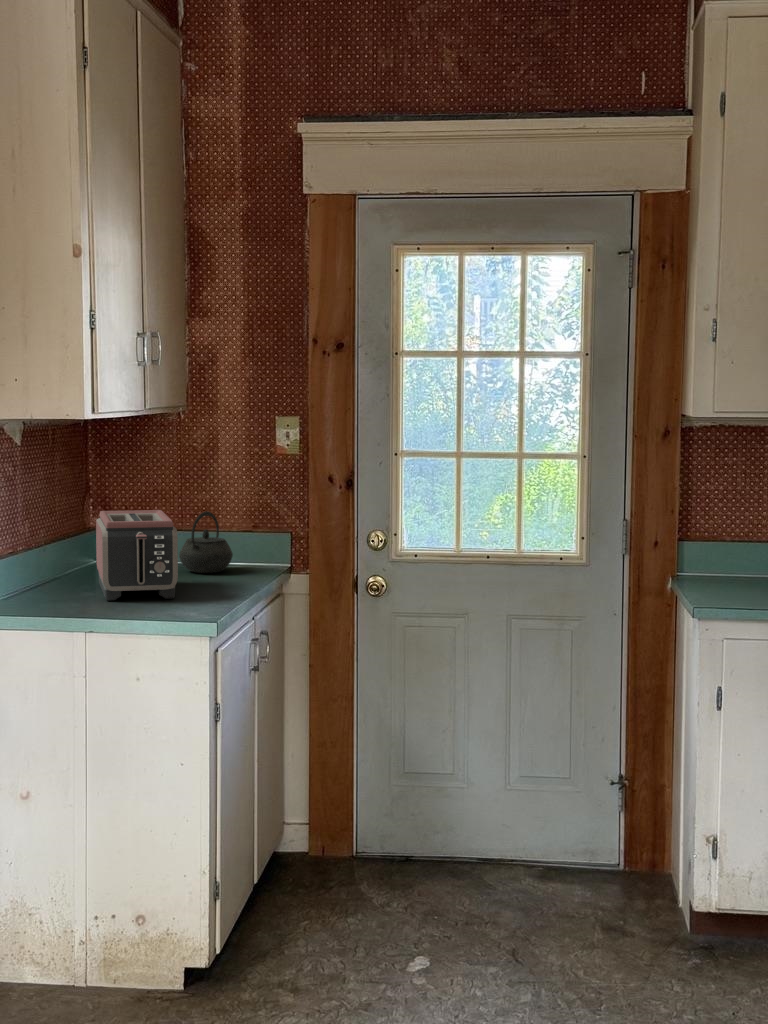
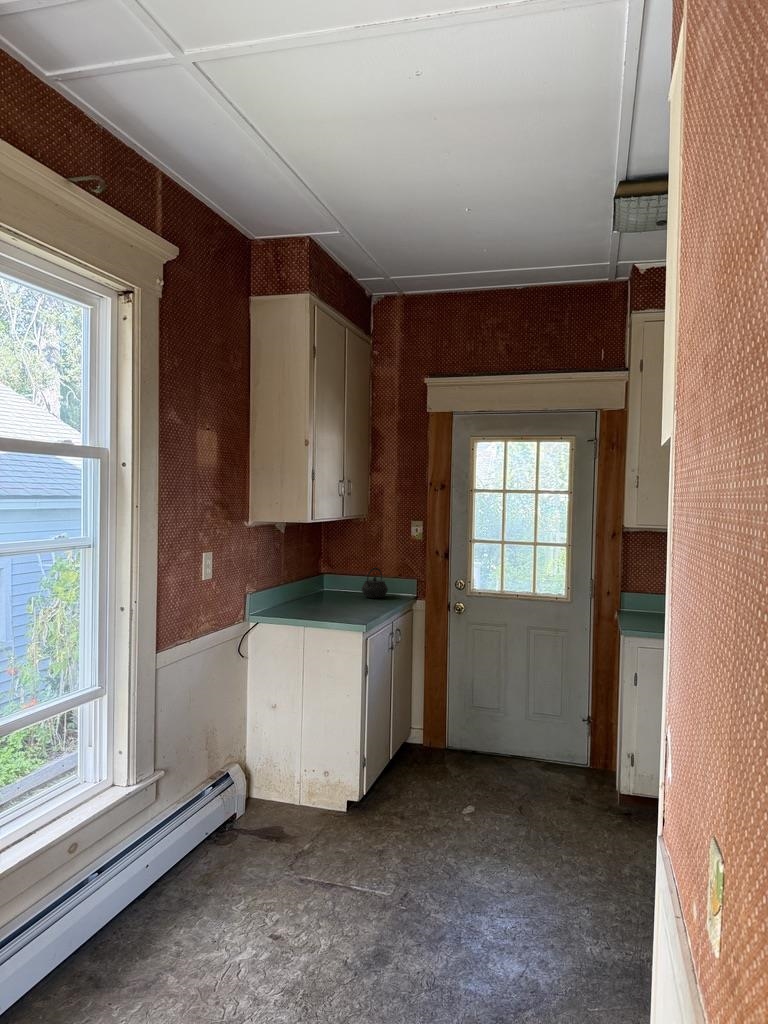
toaster: present [96,510,178,601] -> none [317,566,355,611]

